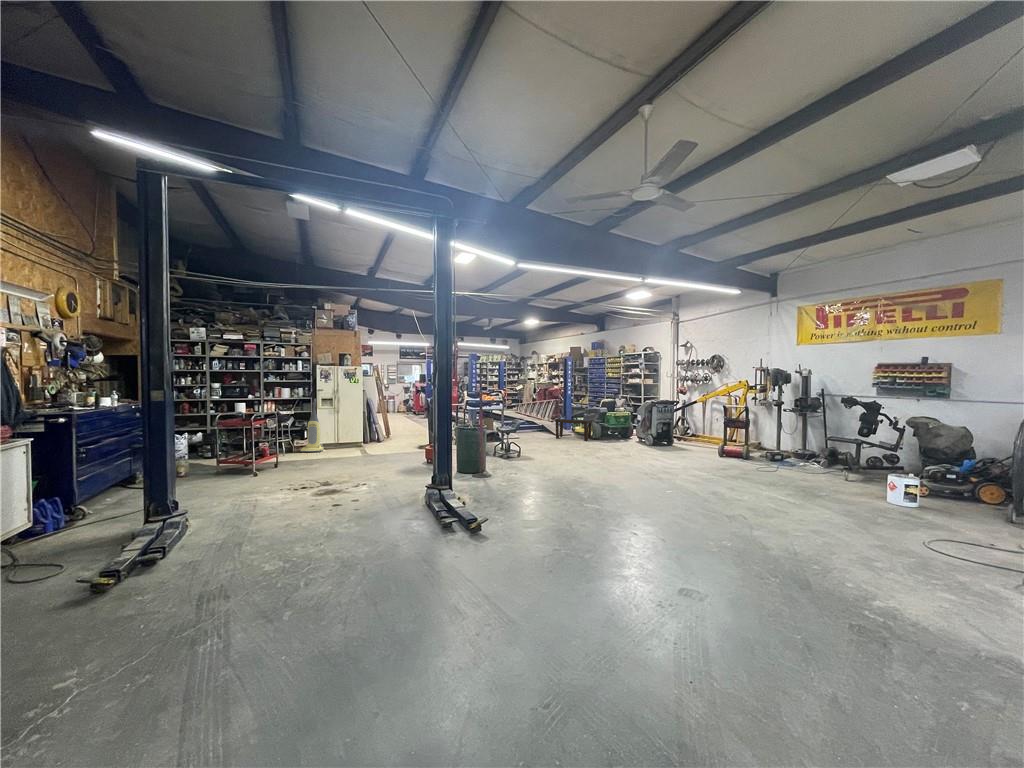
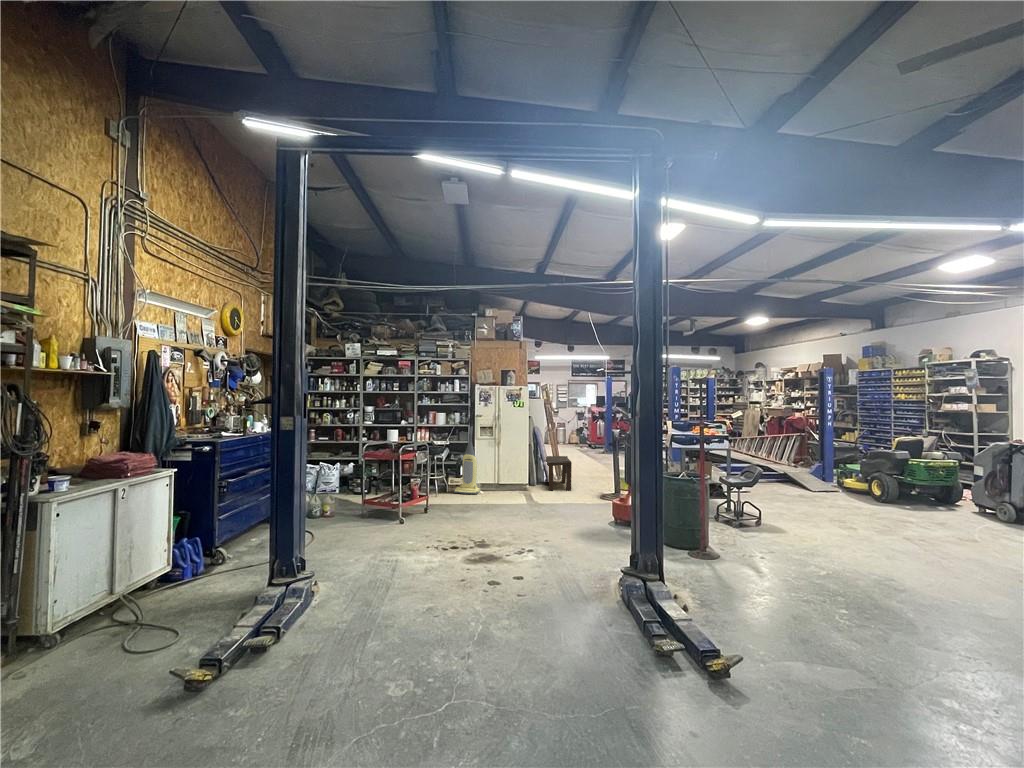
bench: present [555,419,592,441] -> present [546,456,572,490]

